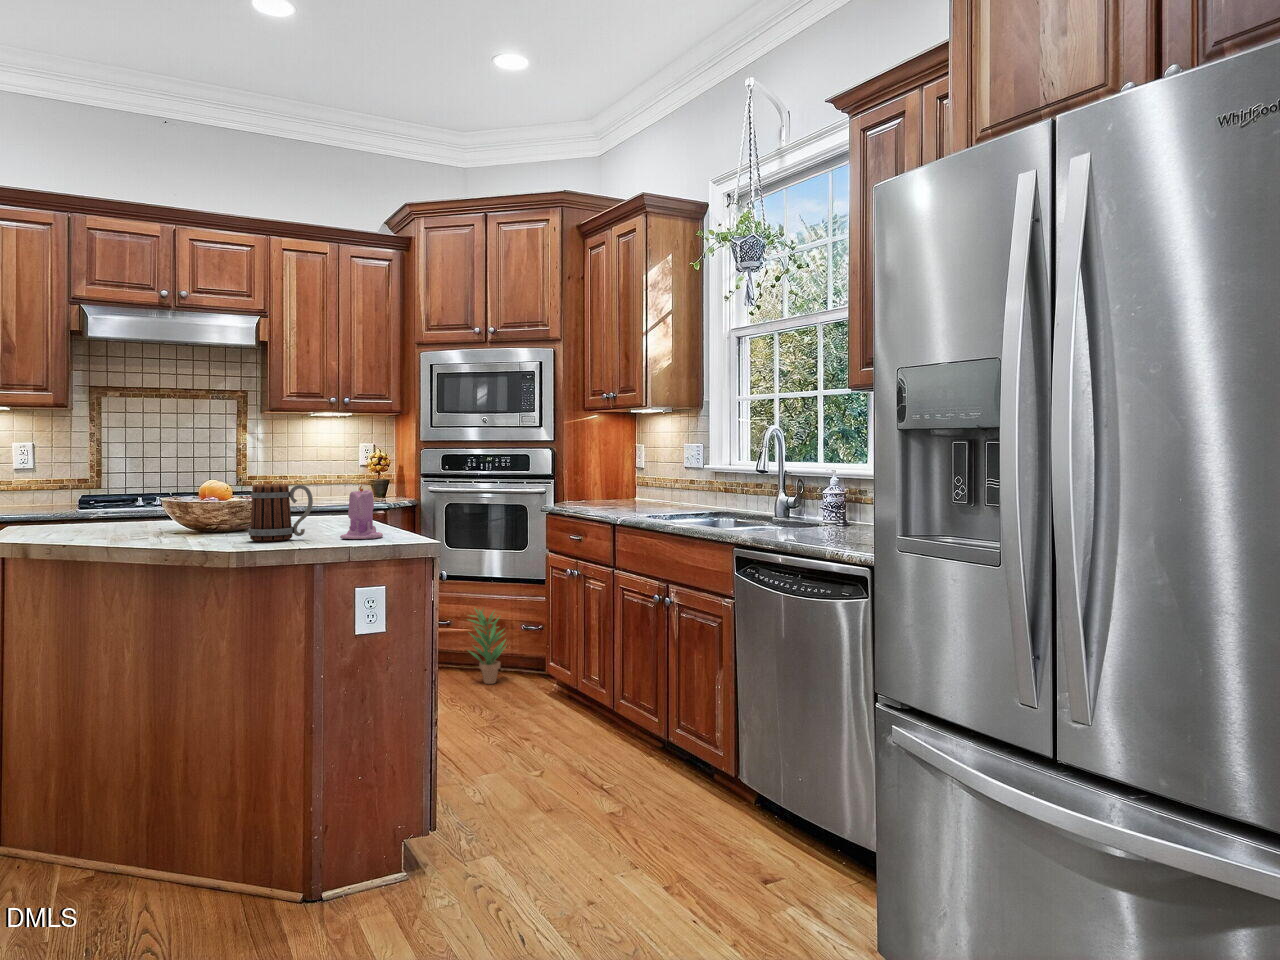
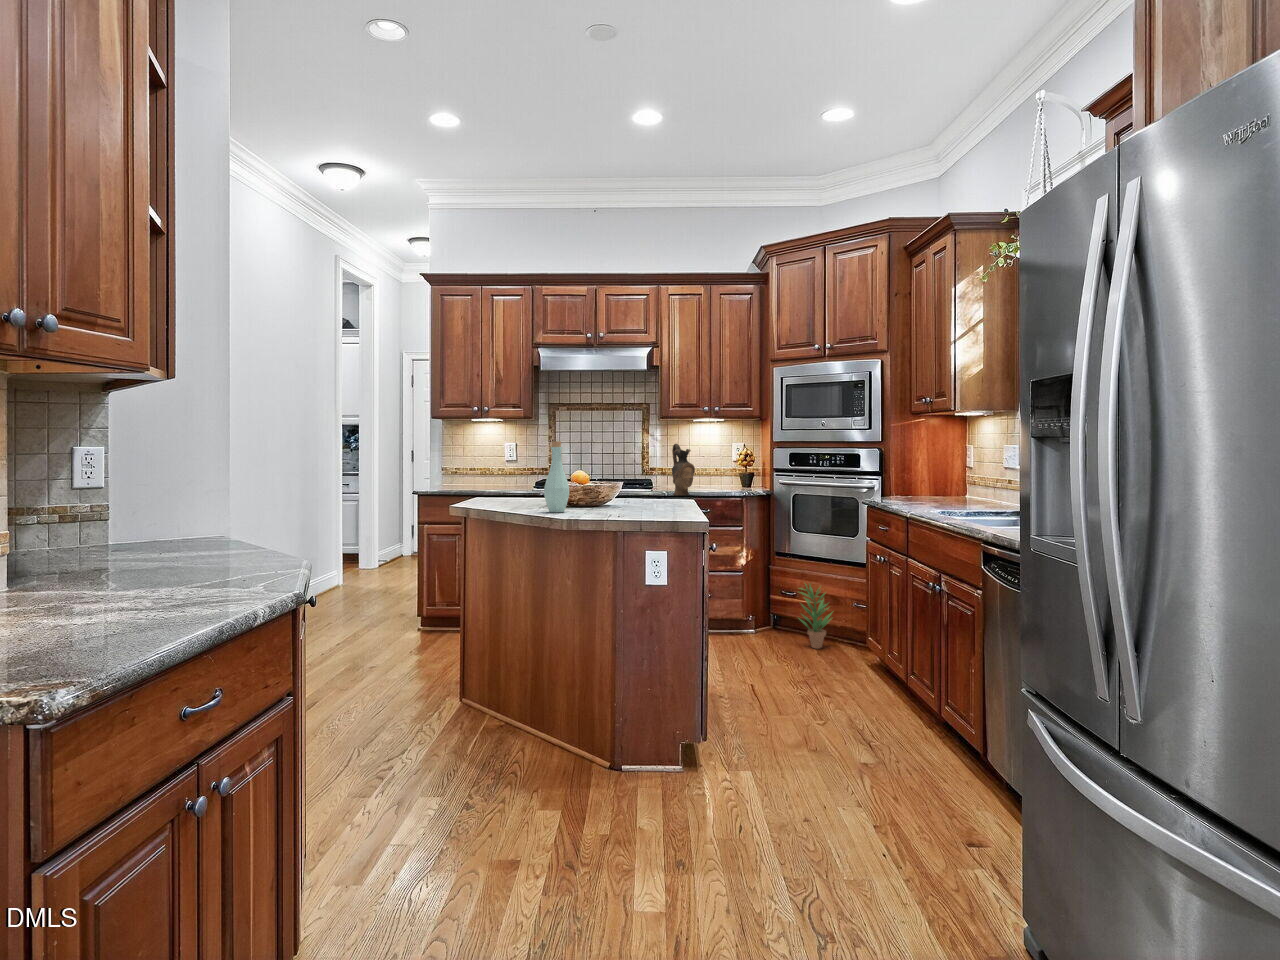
bottle: none [173,436,215,542] -> present [544,441,569,512]
ceramic pitcher: none [306,443,340,511] -> present [672,444,695,495]
mug: present [249,483,313,542] -> none [585,474,626,514]
candle: present [340,485,383,539] -> none [641,475,671,516]

